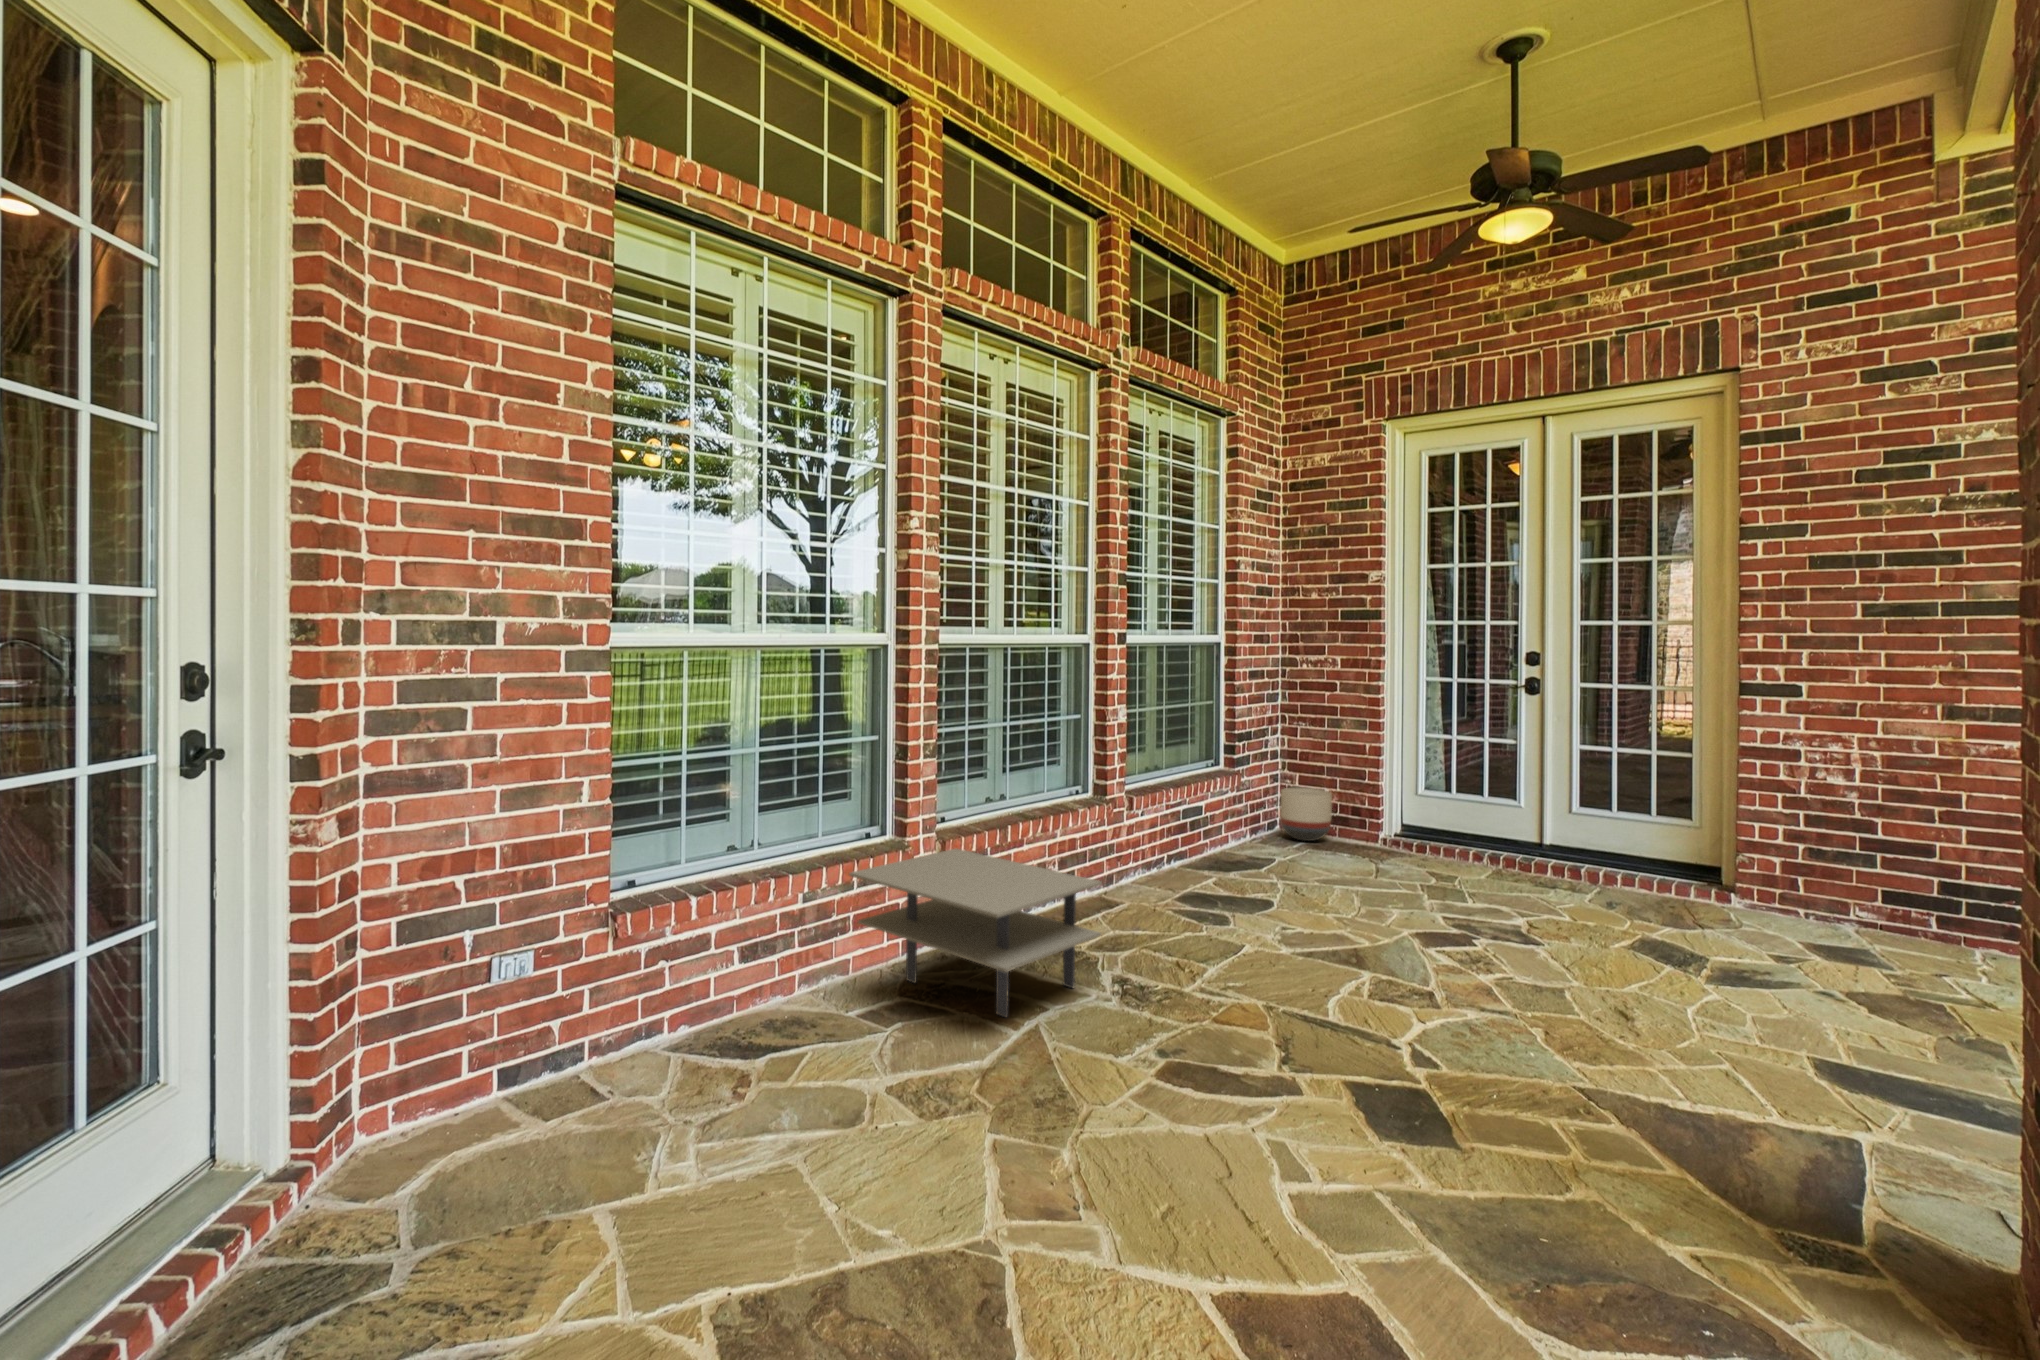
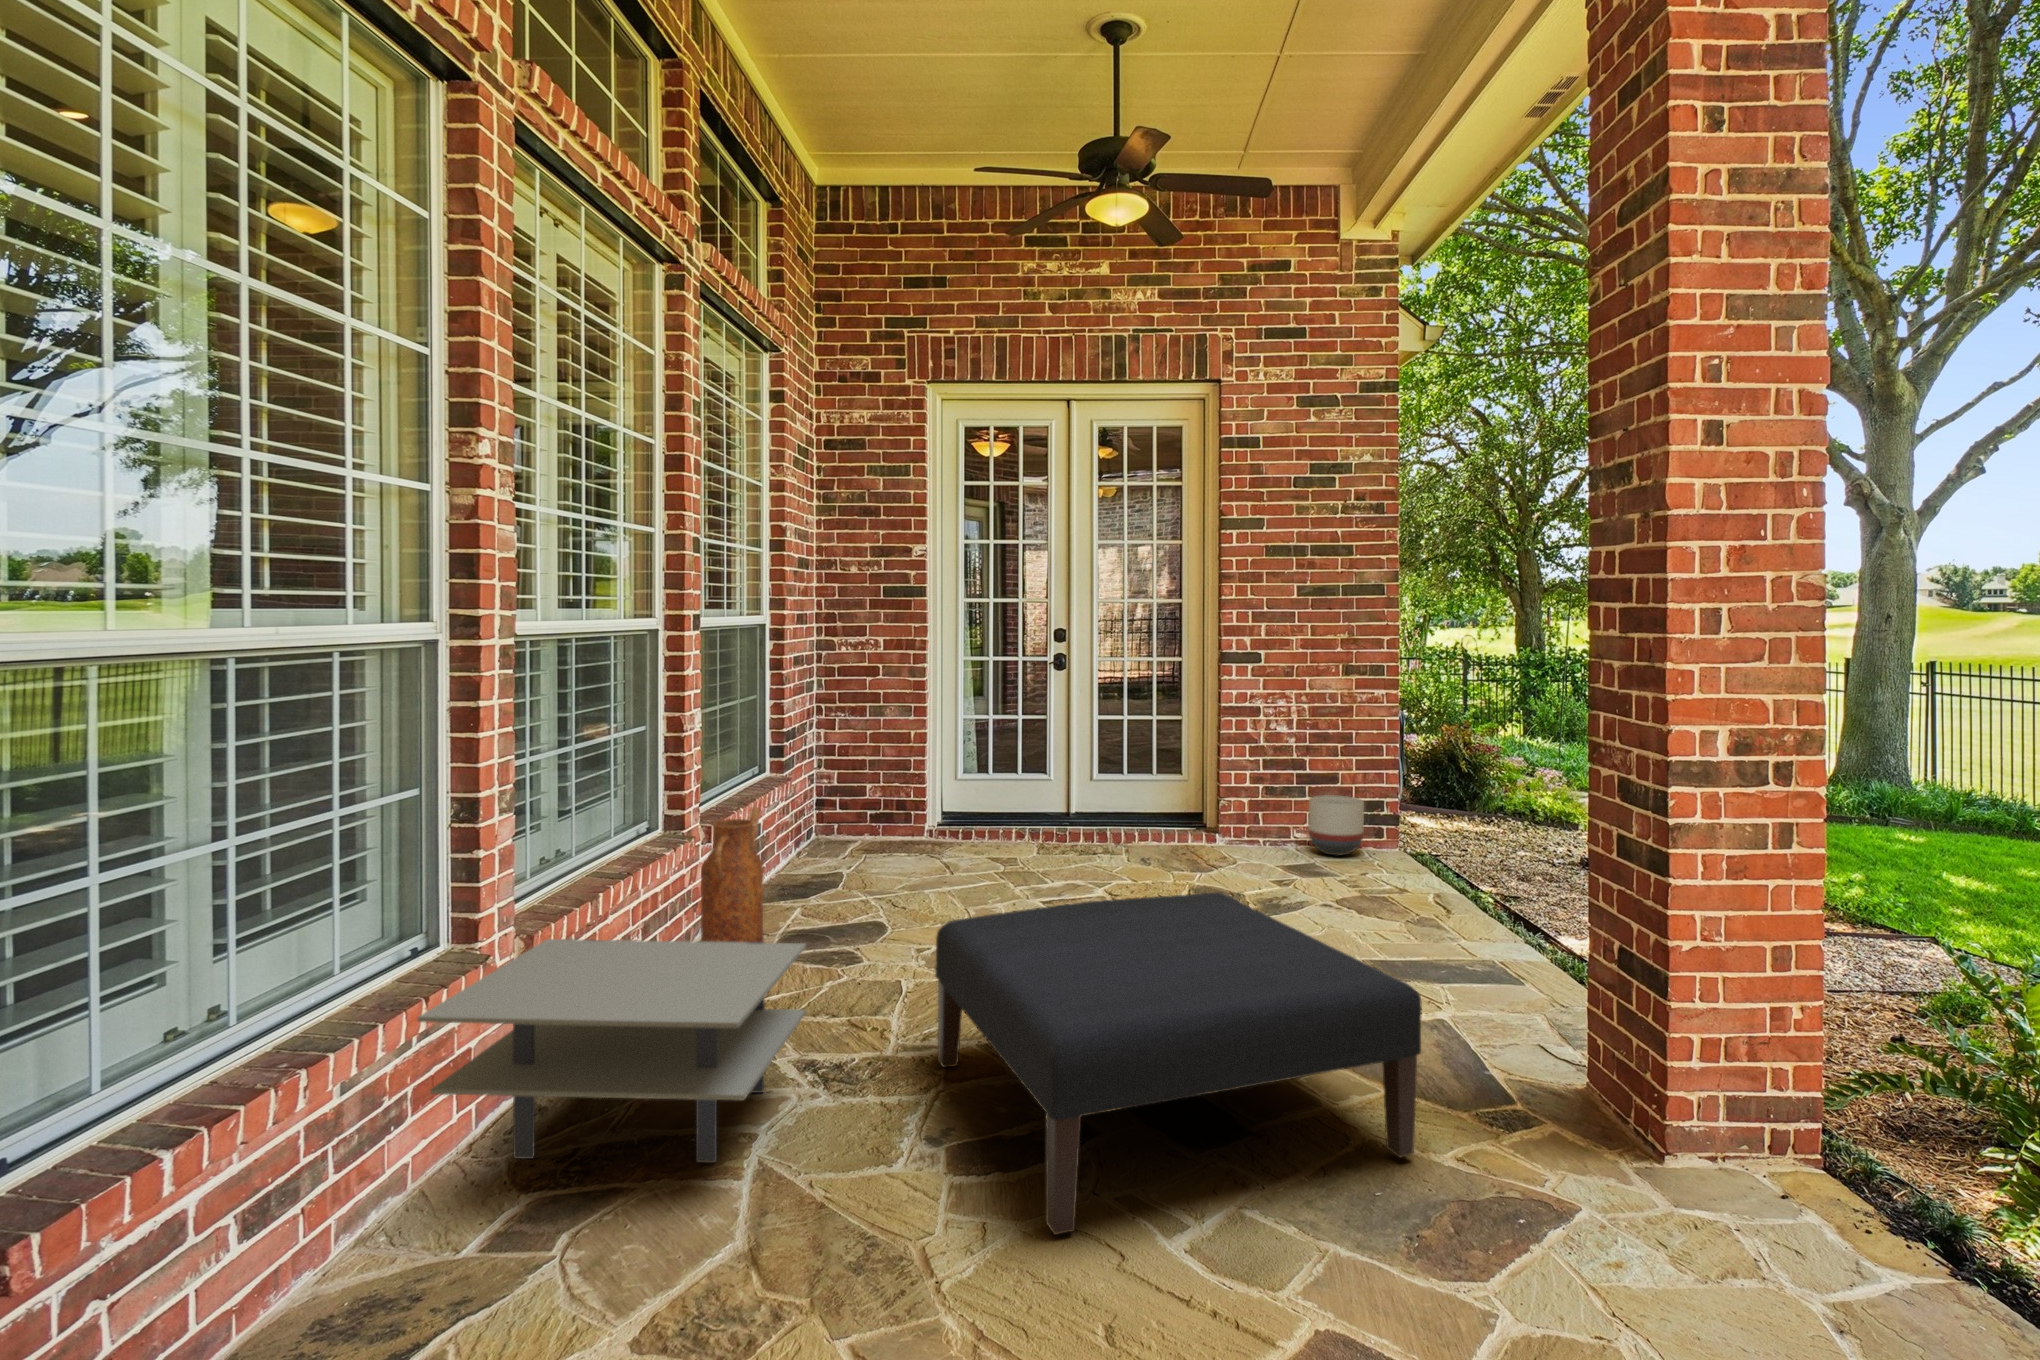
watering can: none [1114,787,1174,902] -> present [700,807,764,943]
planter: present [1280,788,1332,841] -> present [1308,795,1364,856]
ottoman: none [1179,888,1626,1221] -> present [935,892,1422,1235]

